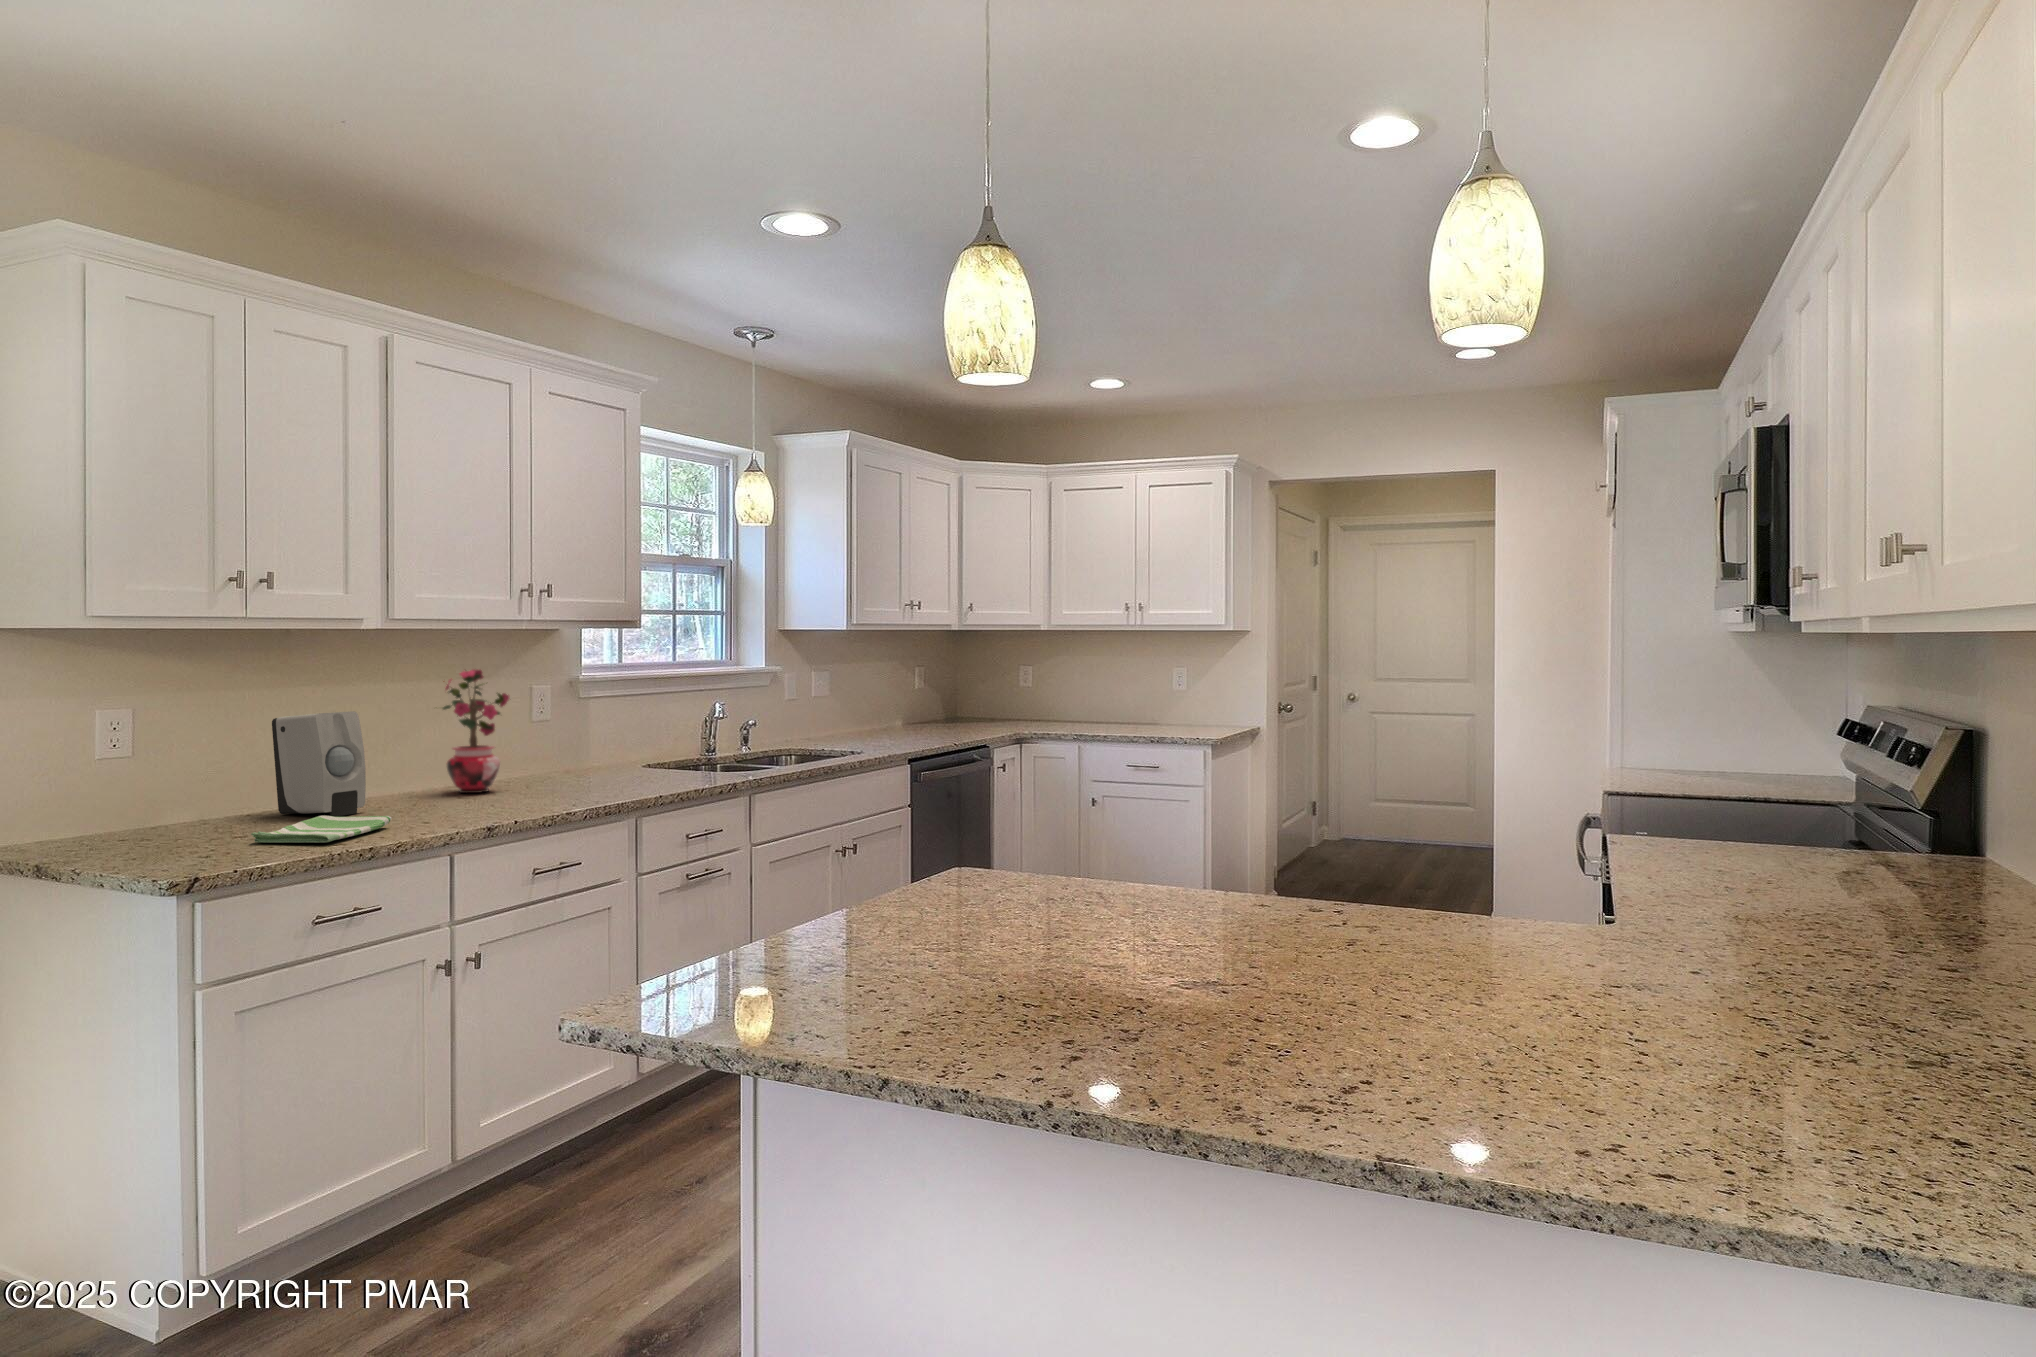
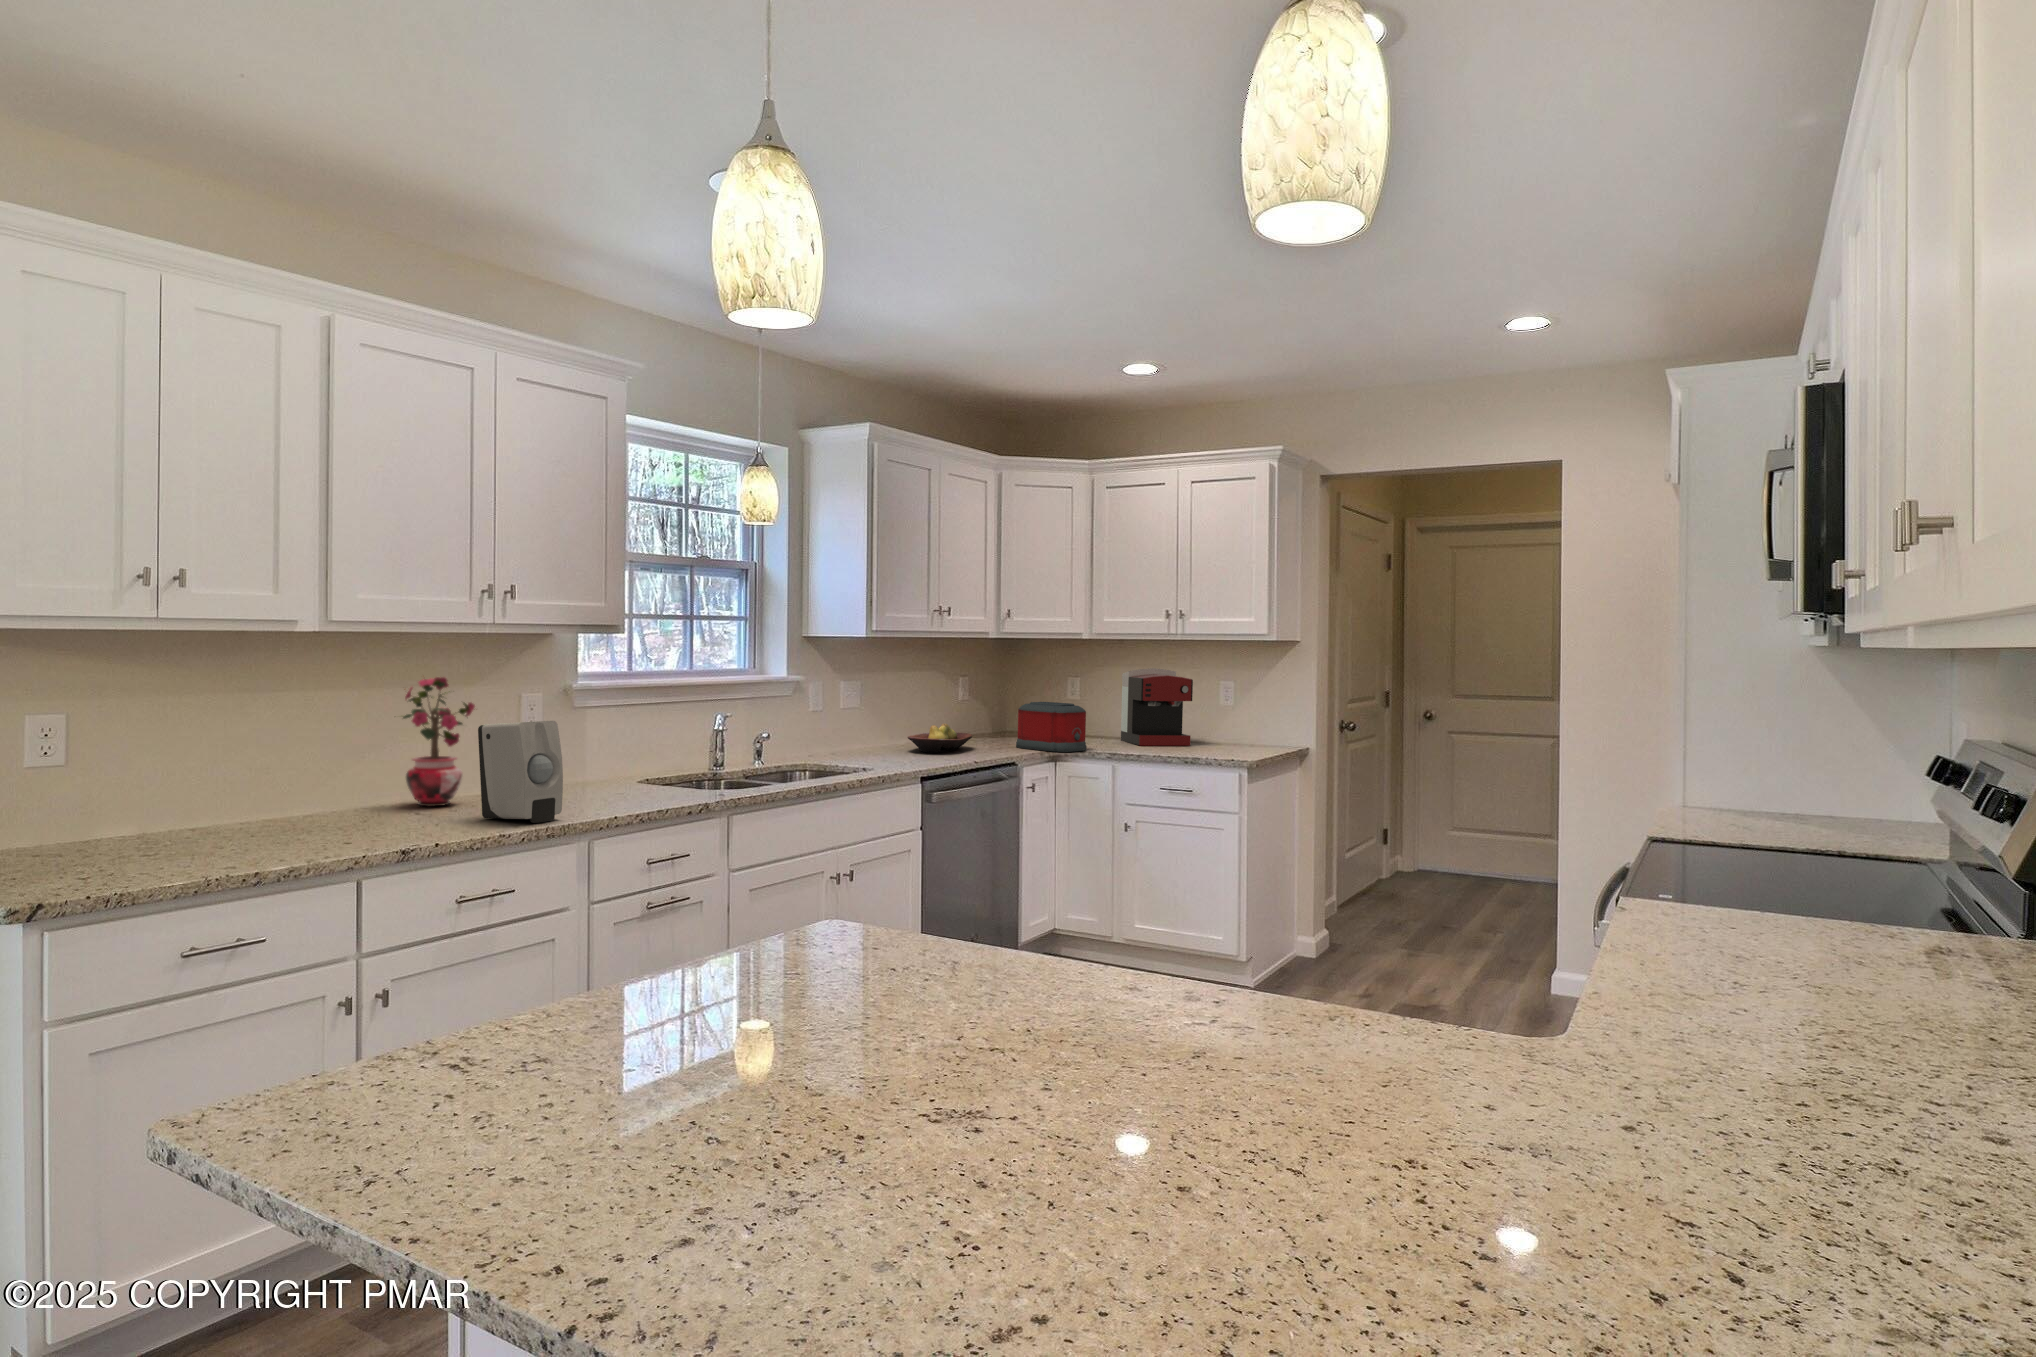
coffee maker: none [1076,654,1145,728] -> present [1121,668,1193,746]
toaster: none [982,688,1051,735] -> present [1016,702,1087,752]
soap dispenser: present [272,711,366,816] -> present [478,721,563,823]
fruit bowl: none [883,711,942,738] -> present [908,724,972,753]
dish towel: present [251,816,391,843] -> none [142,832,305,865]

